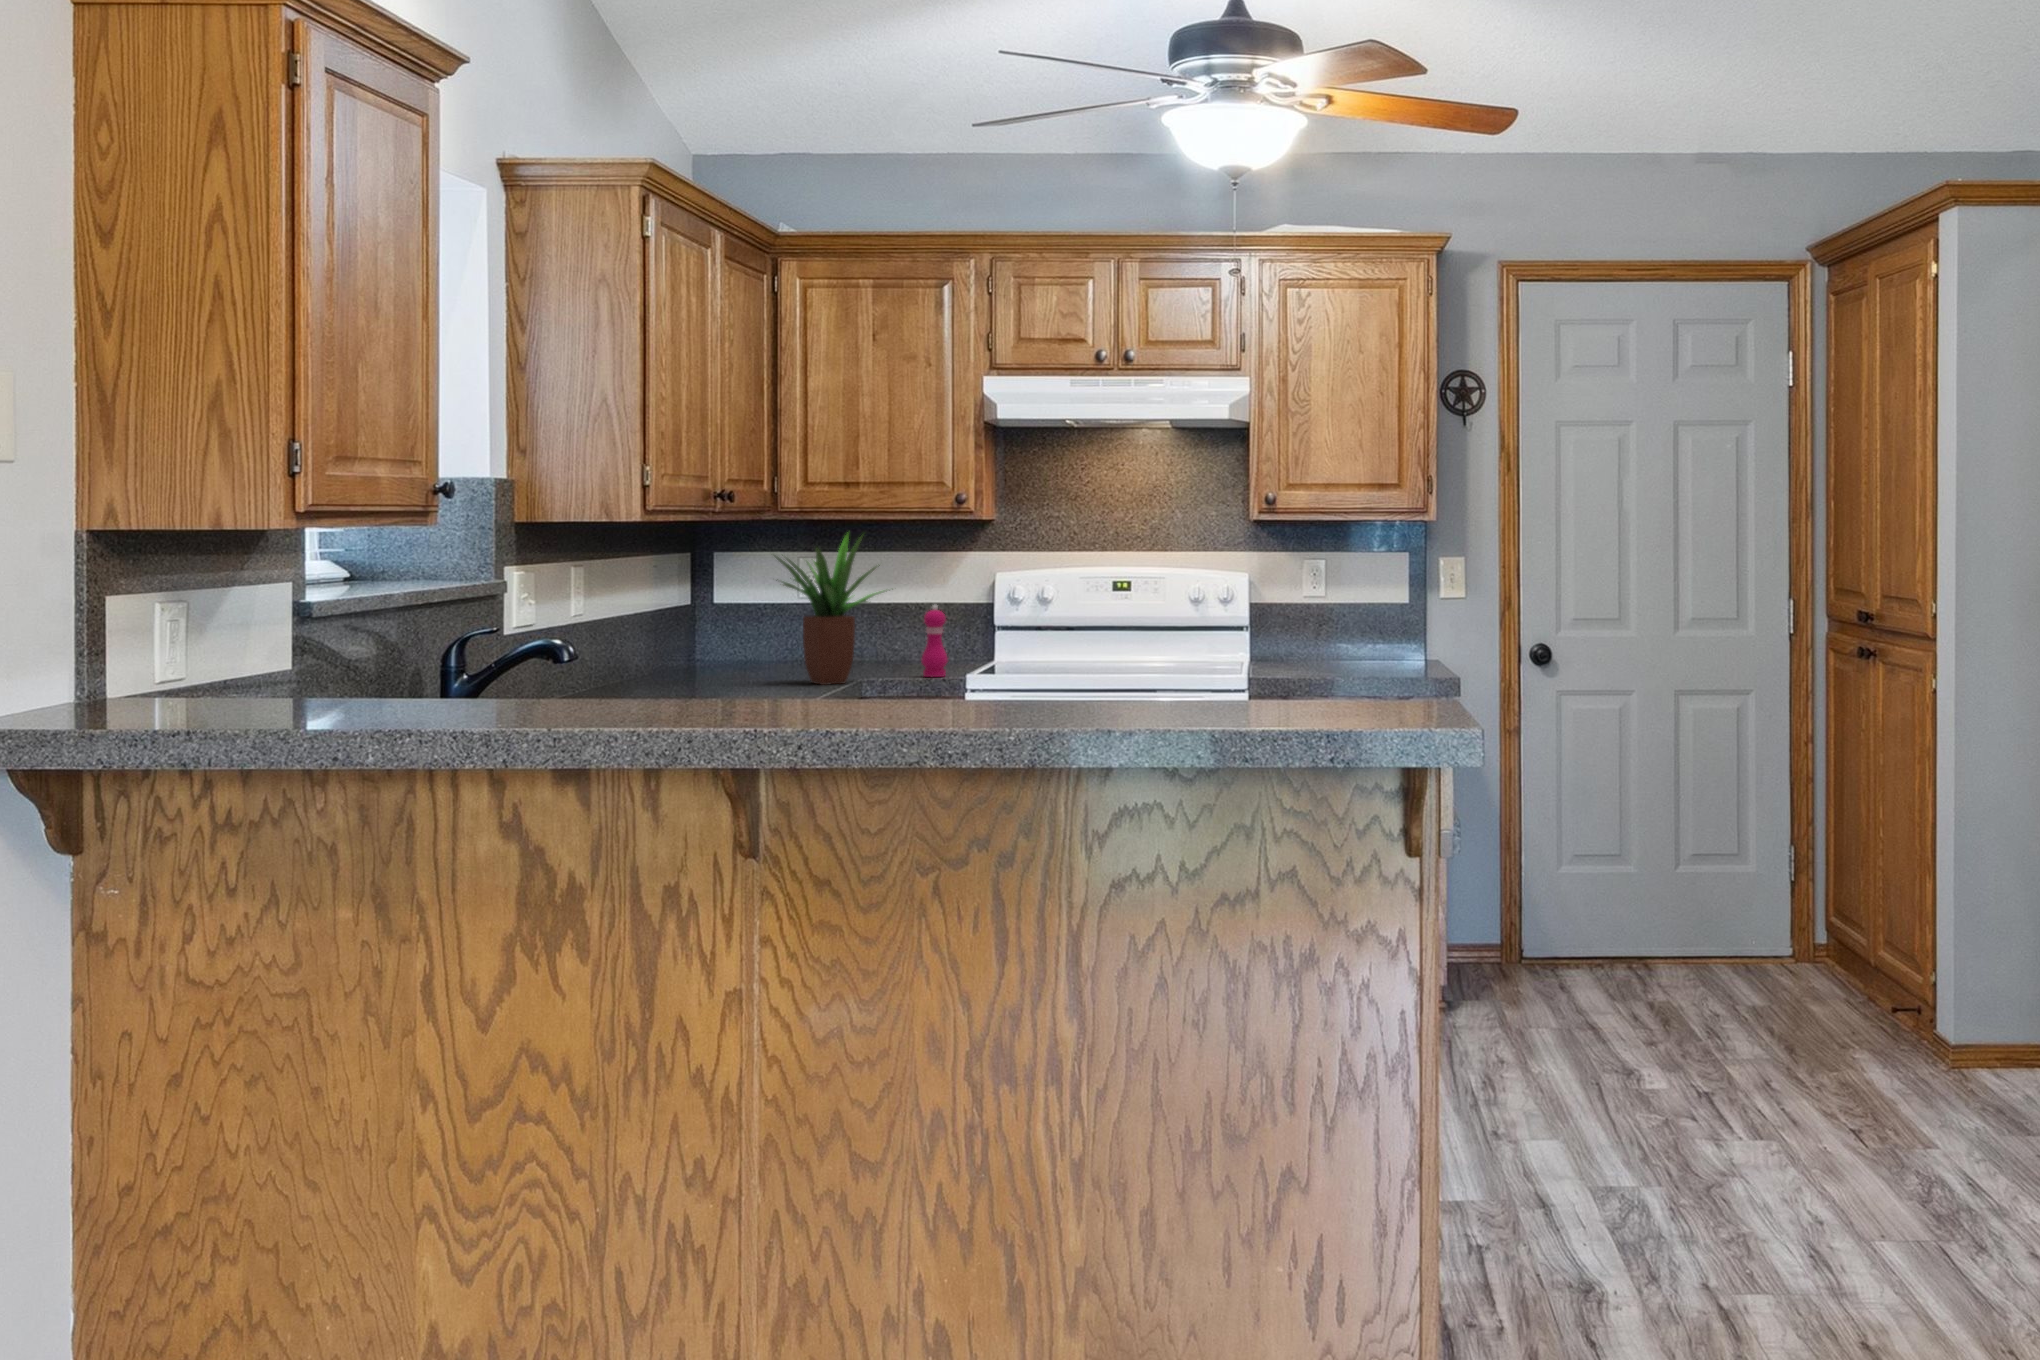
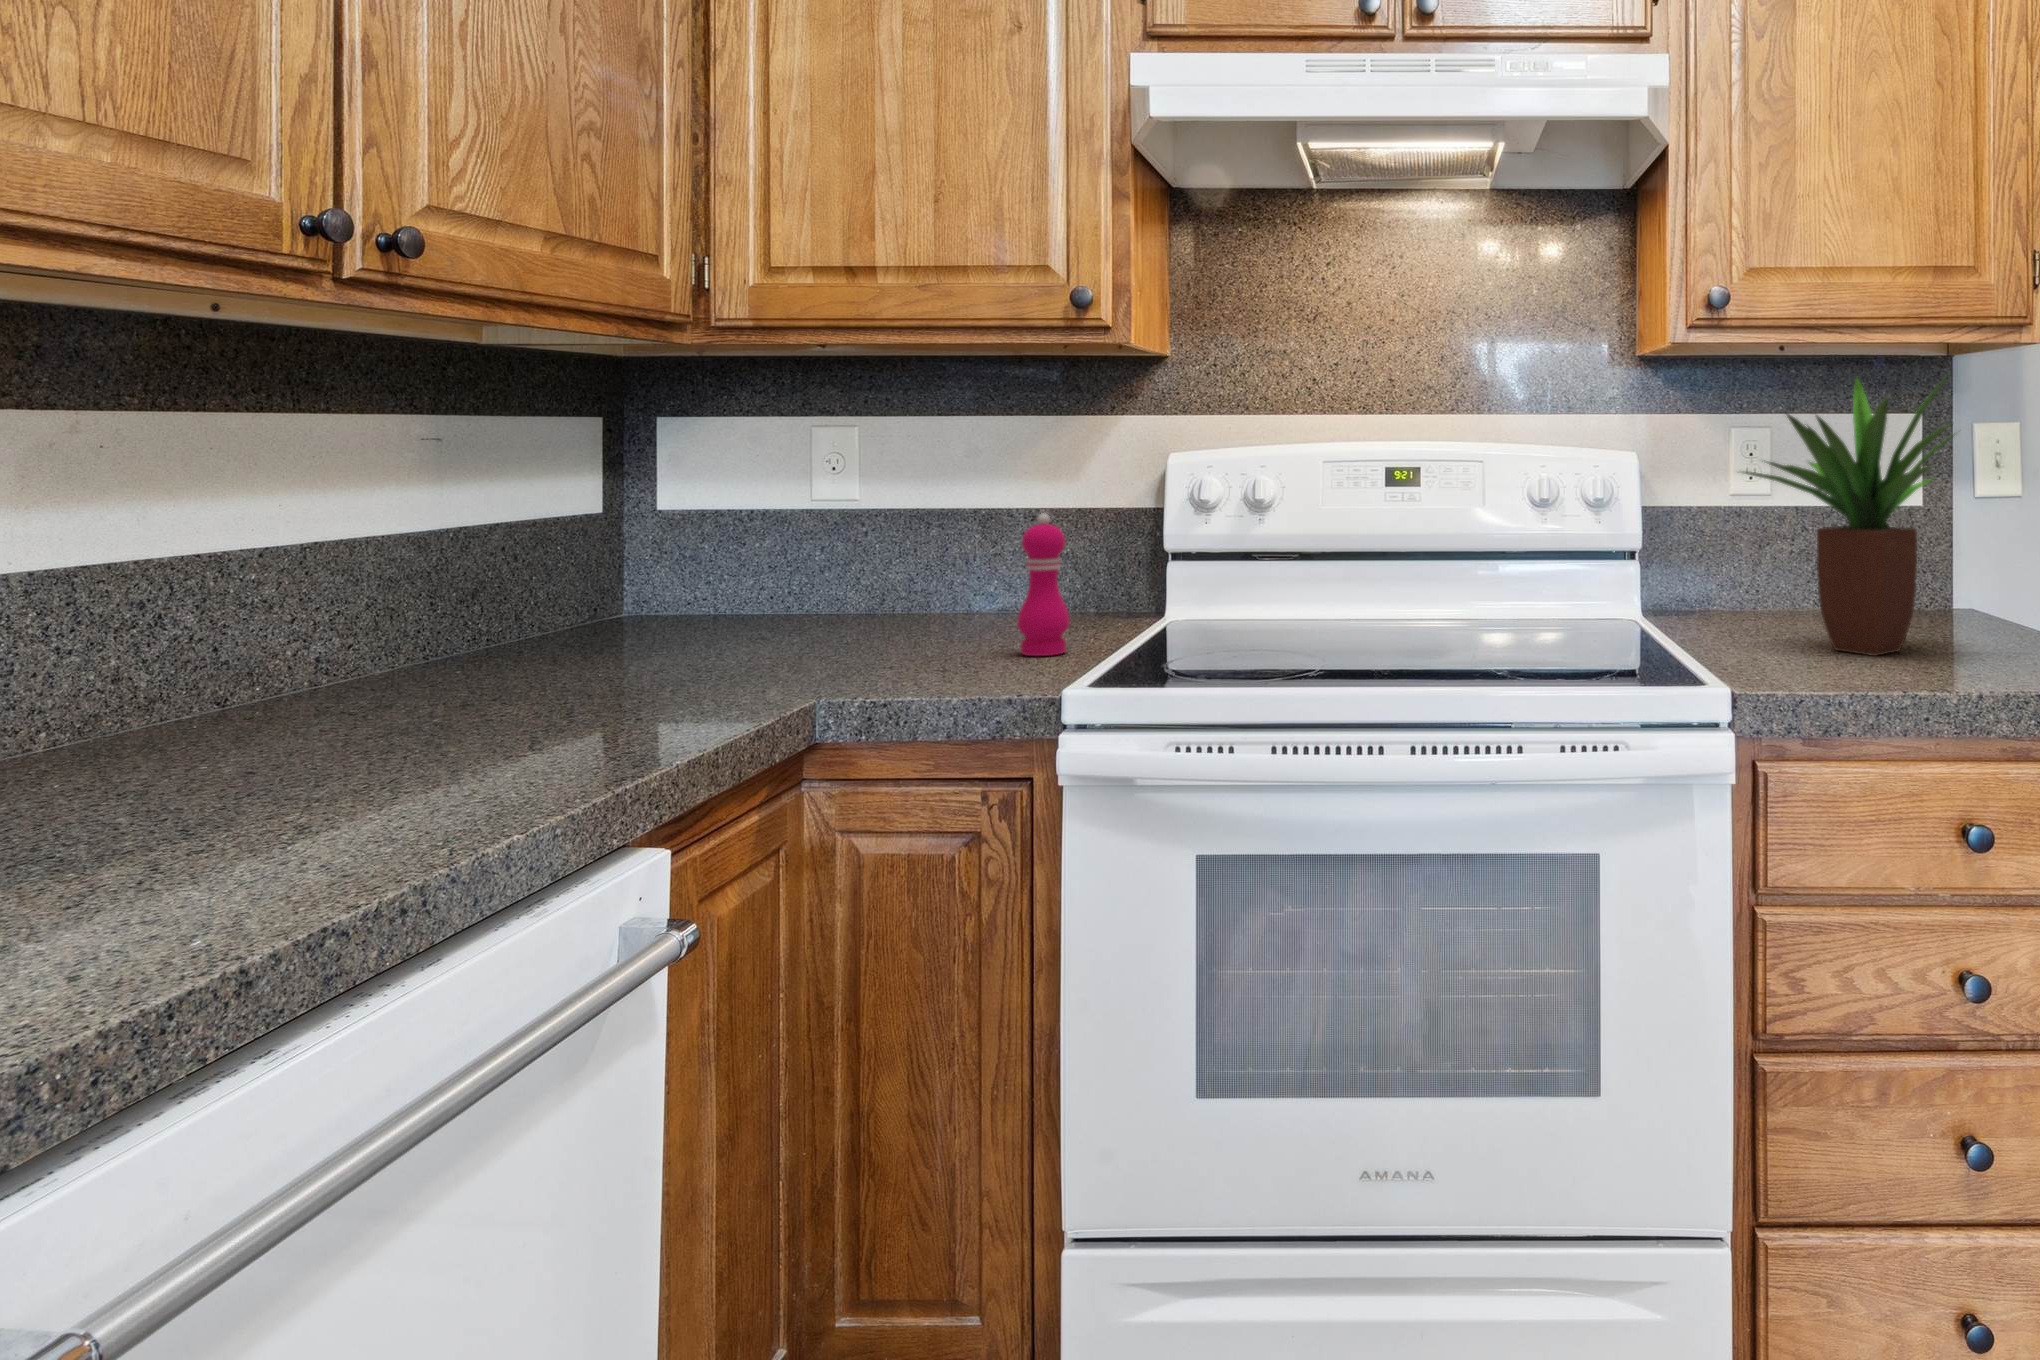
potted plant: present [775,534,884,685] -> present [1743,377,1952,656]

